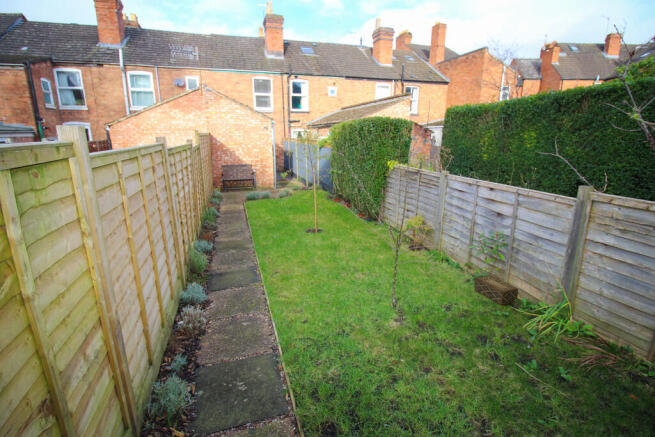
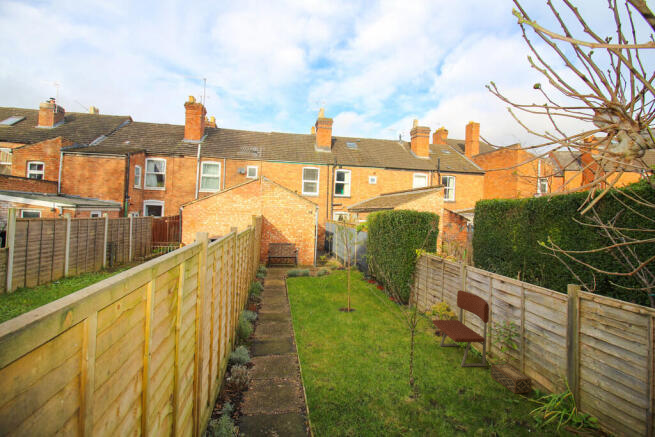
bench: none [410,202,474,282] -> present [433,290,489,367]

